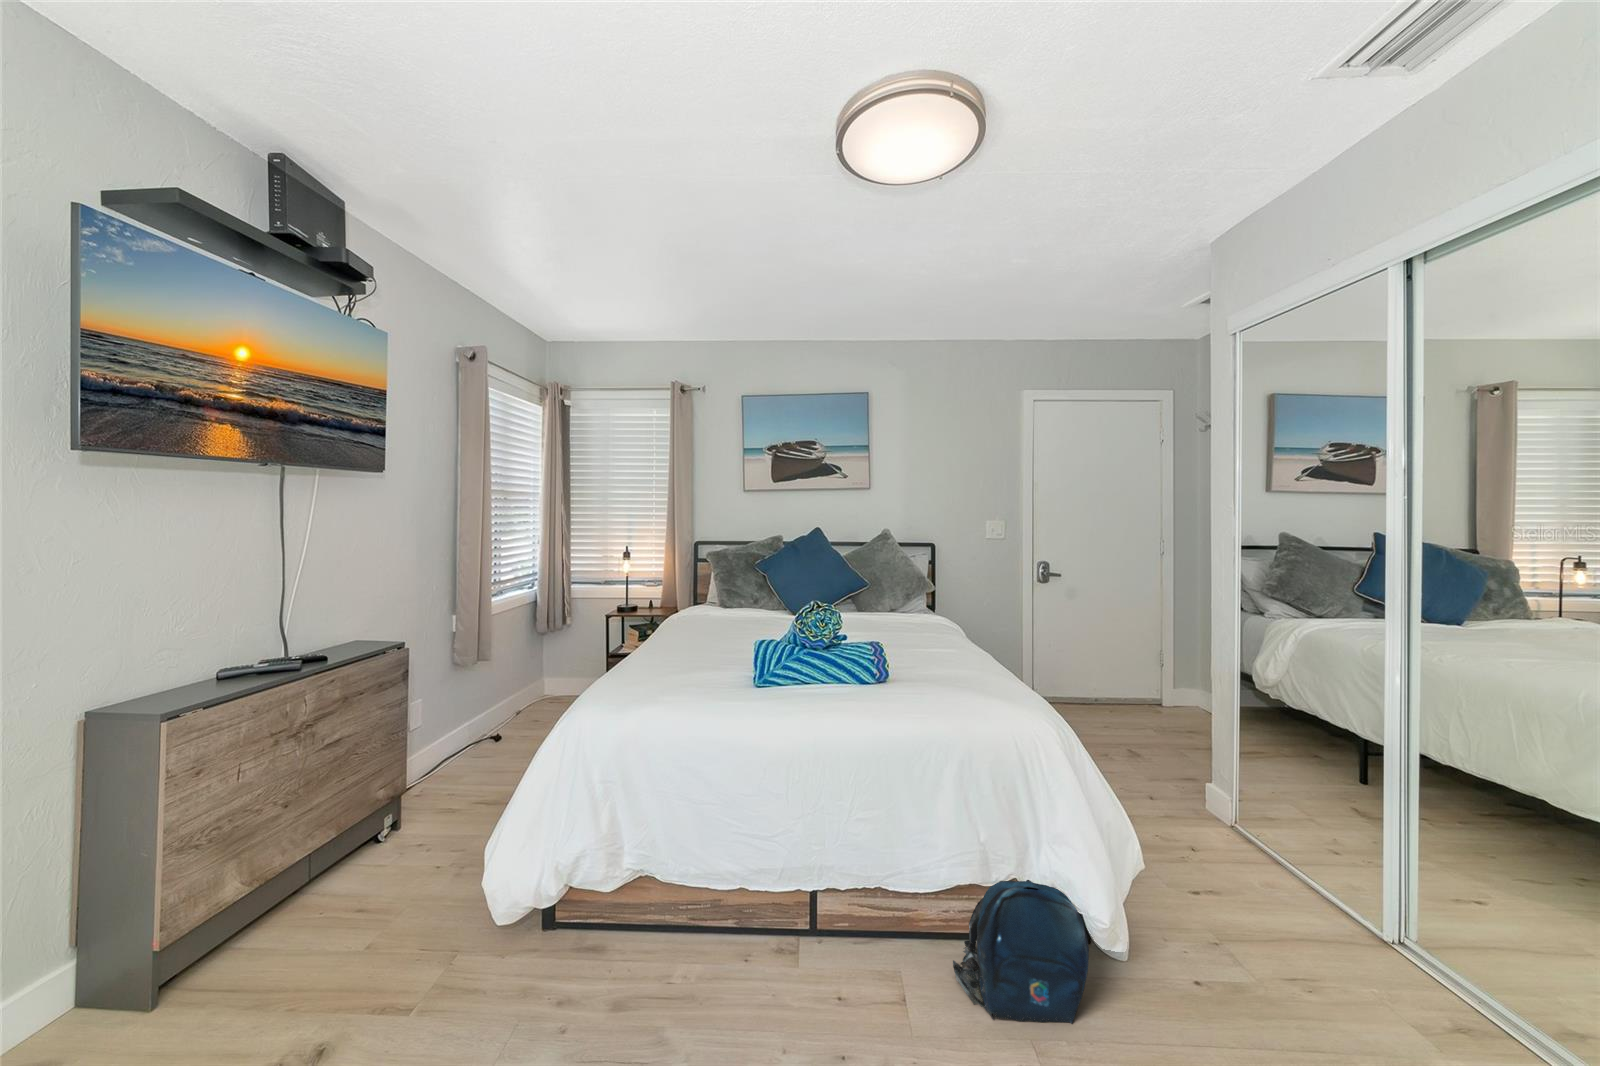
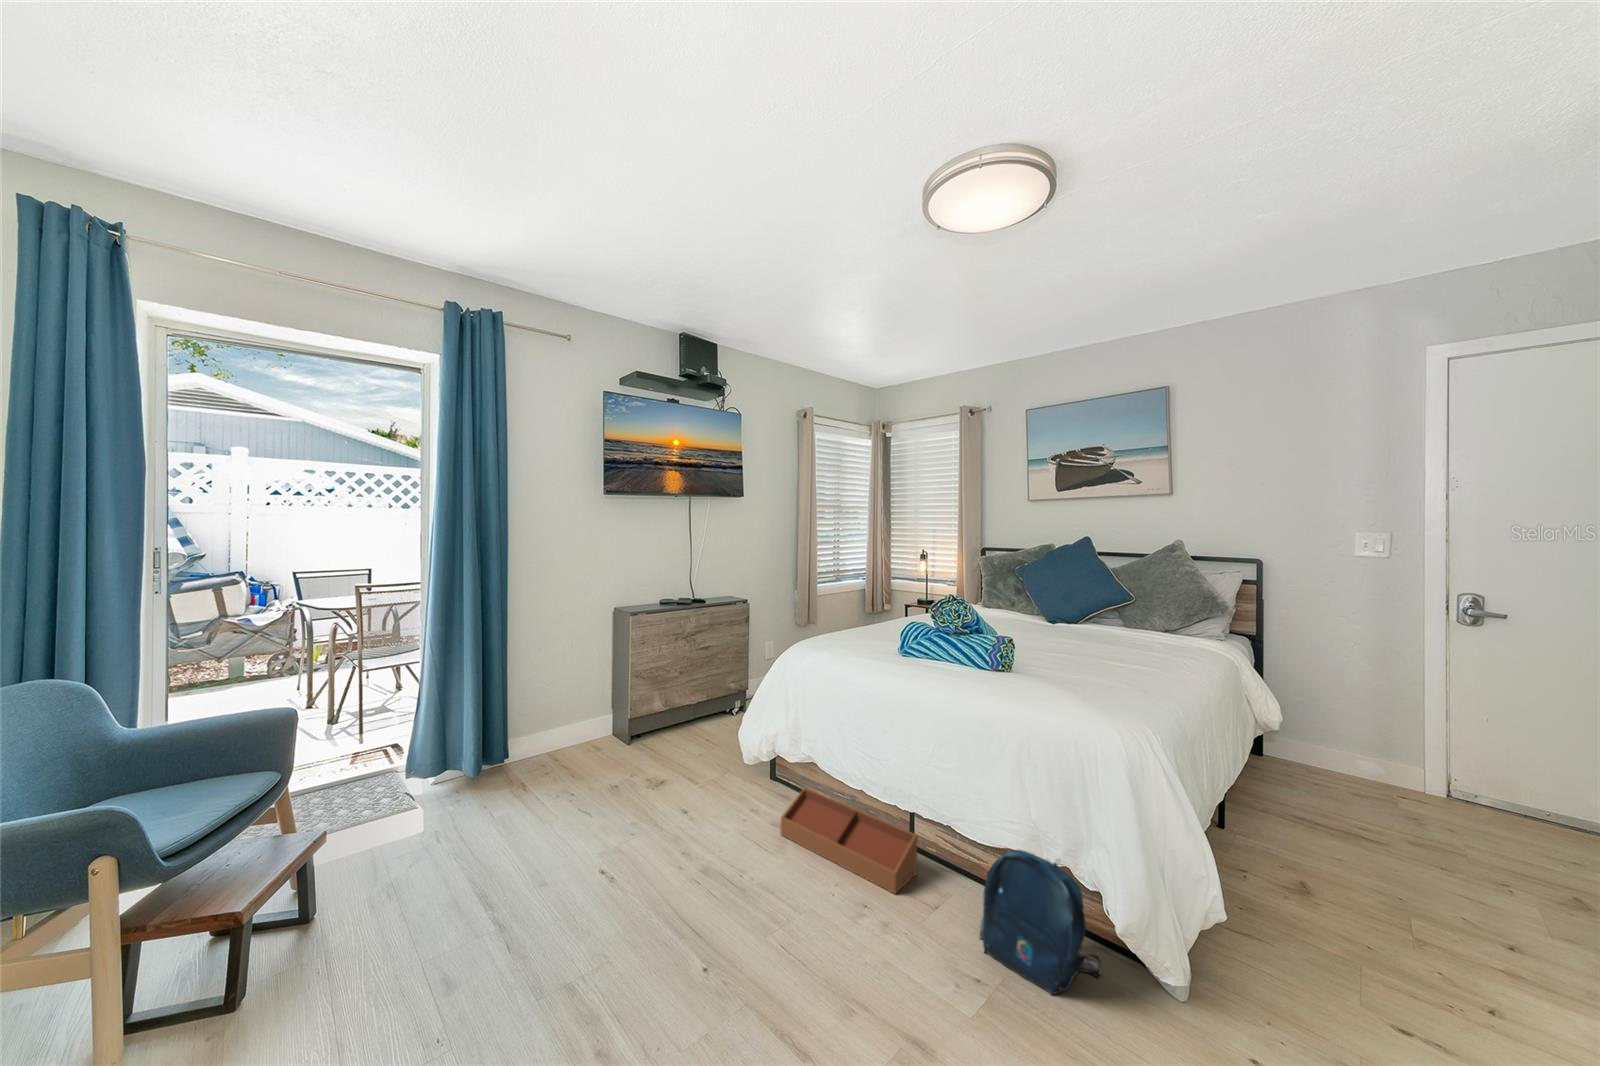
storage bin: none [650,916,860,1019] -> present [780,788,918,894]

